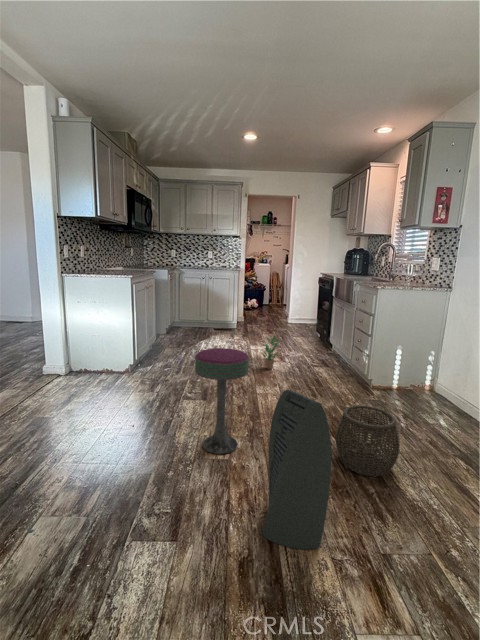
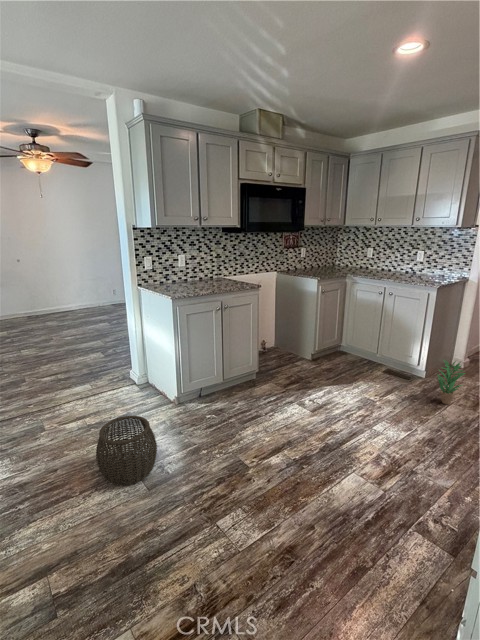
bar stool: present [195,348,249,454] -> none [239,360,291,462]
air purifier: present [262,390,331,549] -> none [183,421,239,570]
woven basket: present [335,405,400,477] -> present [96,416,157,486]

